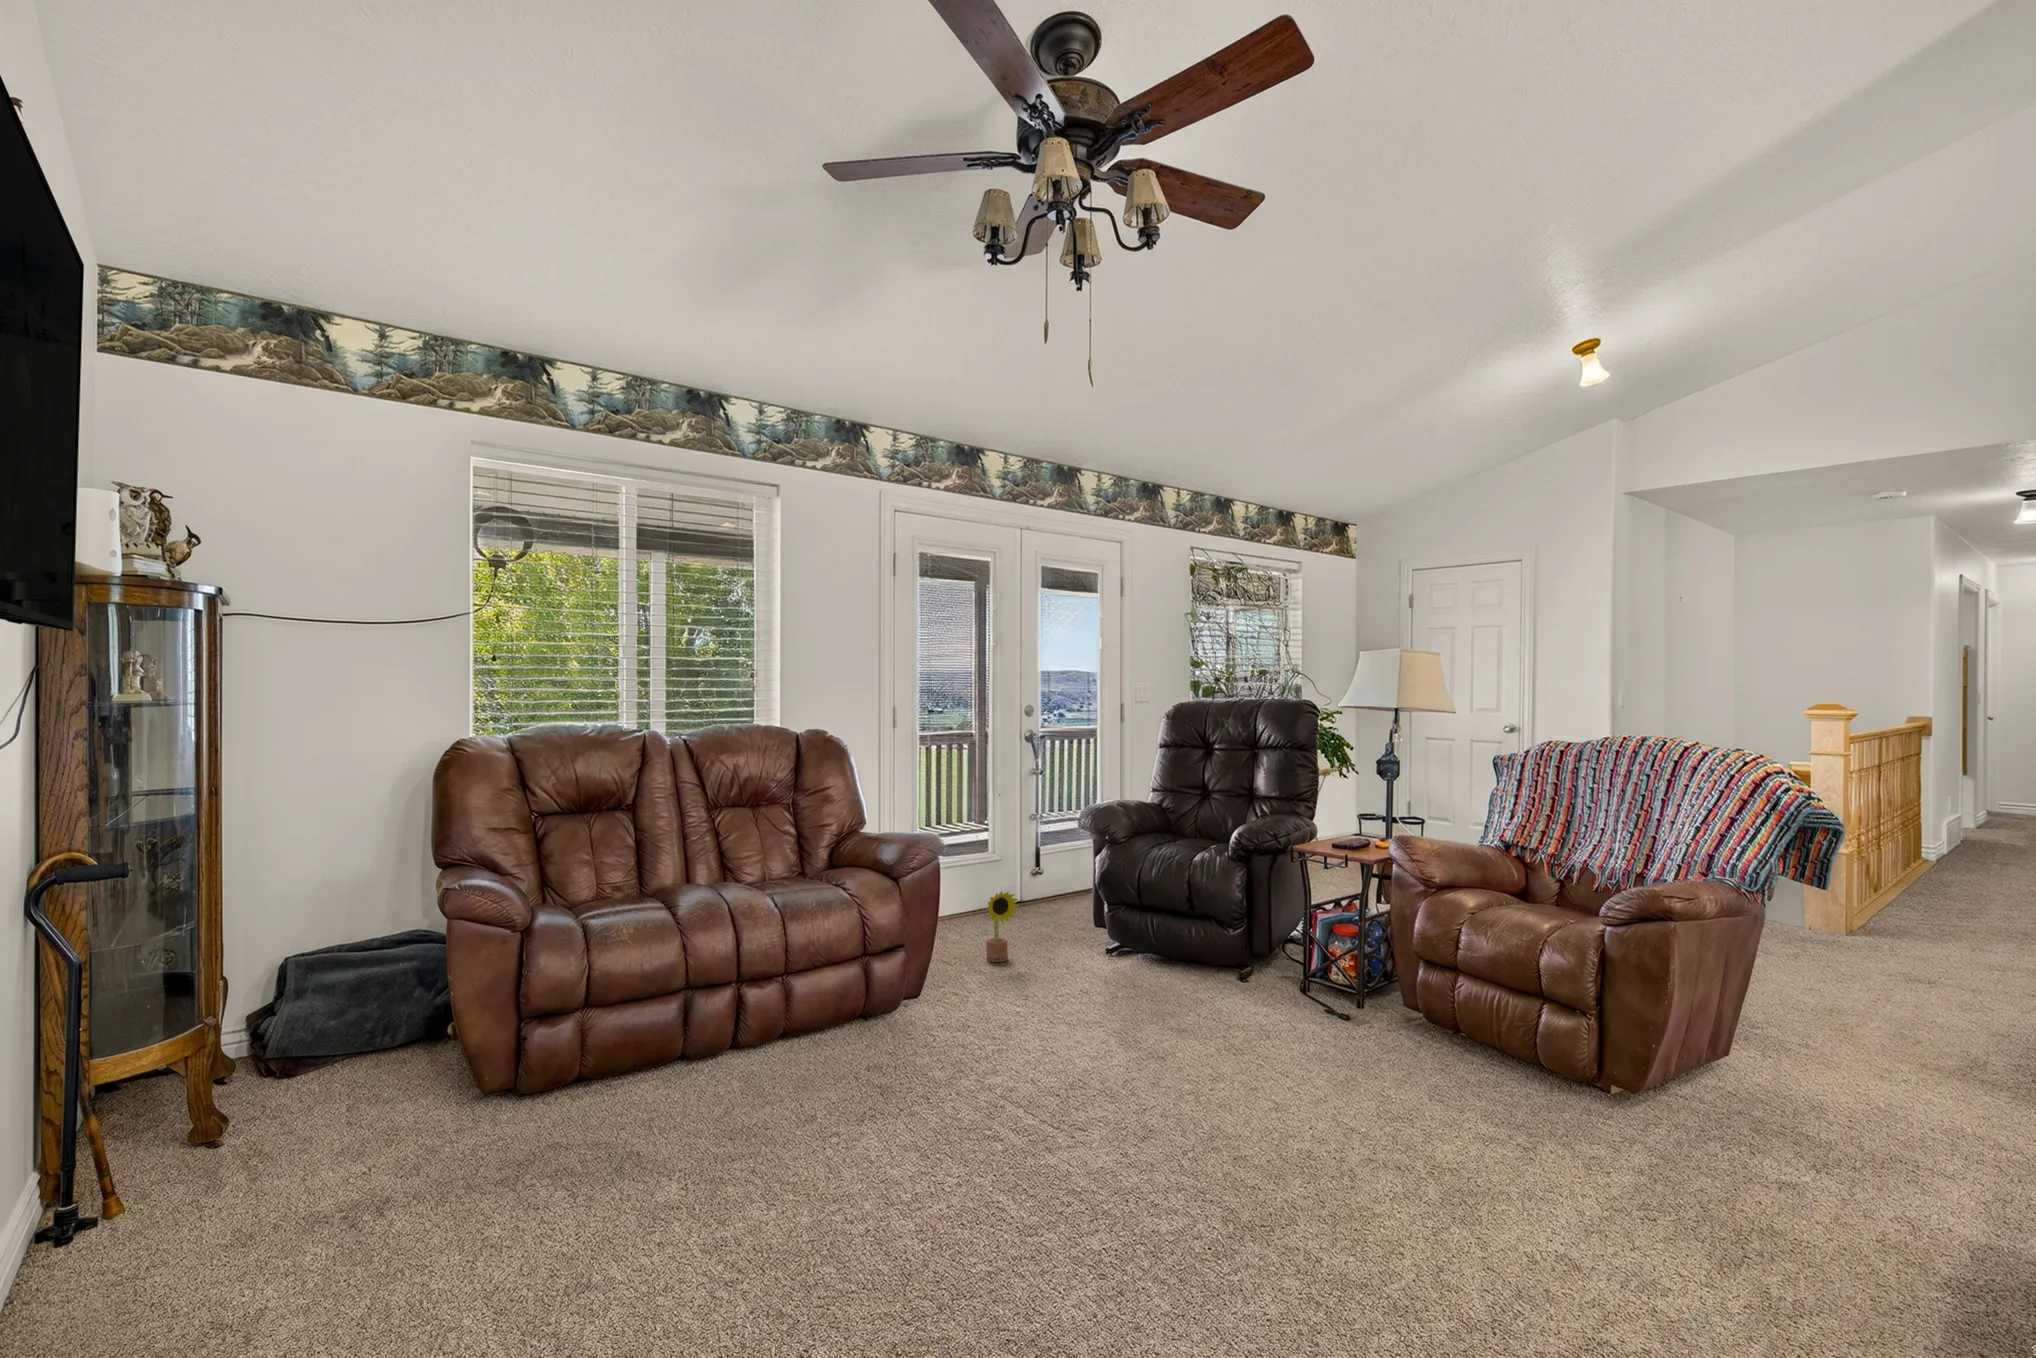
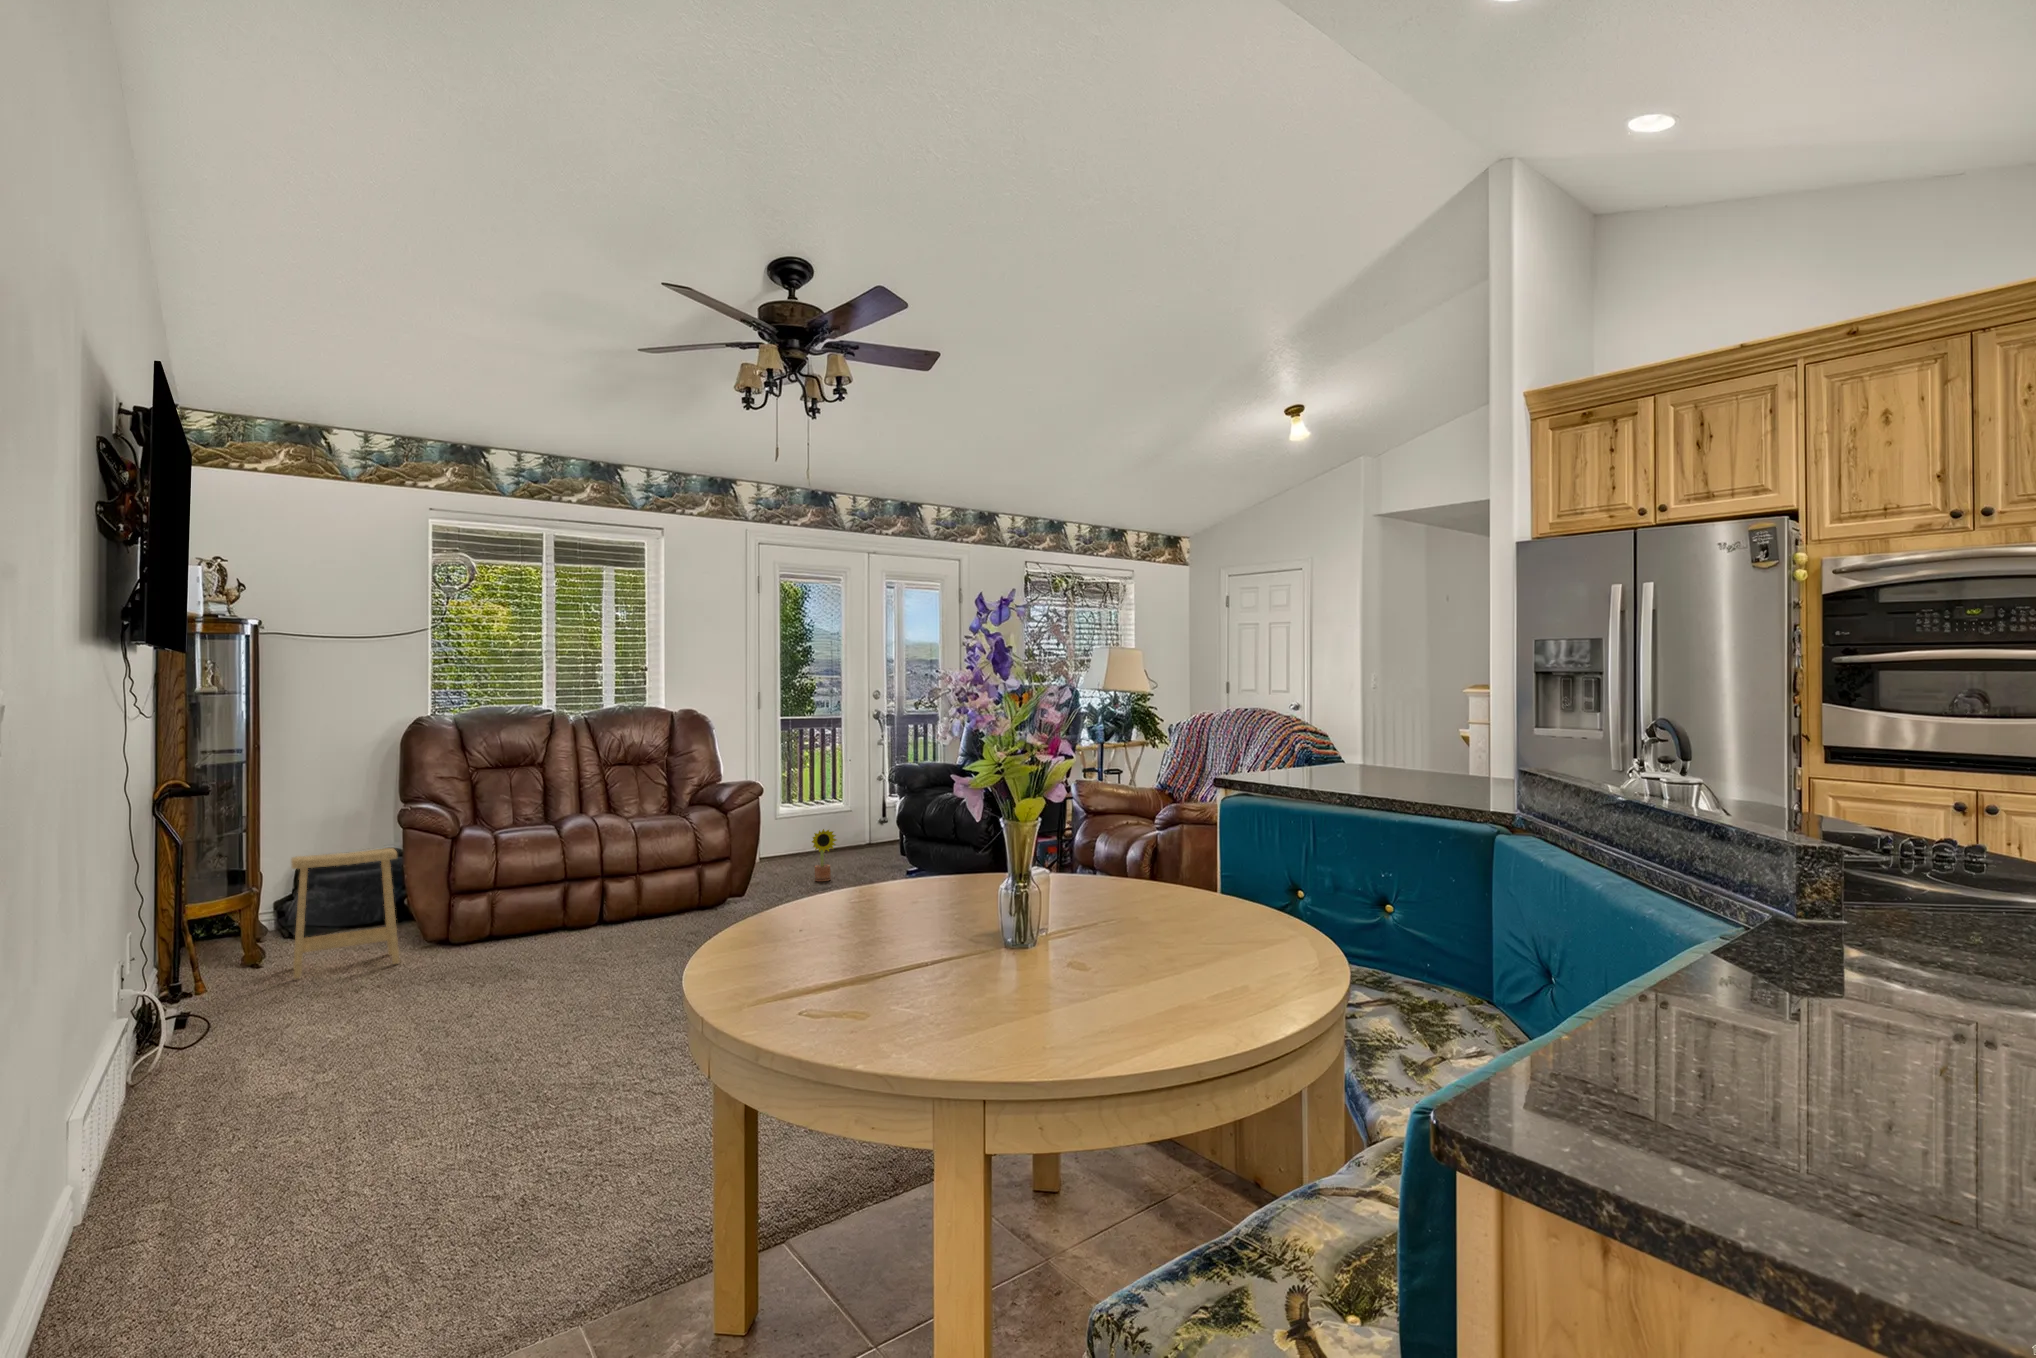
footstool: none [263,948,438,1183] -> present [291,848,400,979]

